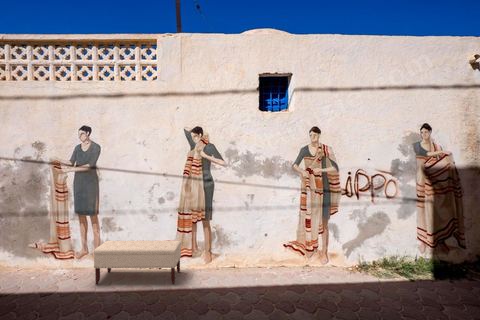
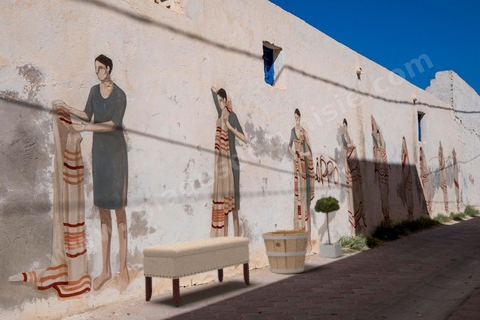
potted tree: none [327,217,355,280] -> present [314,196,342,258]
wooden bucket: none [226,241,266,287] -> present [262,230,309,274]

